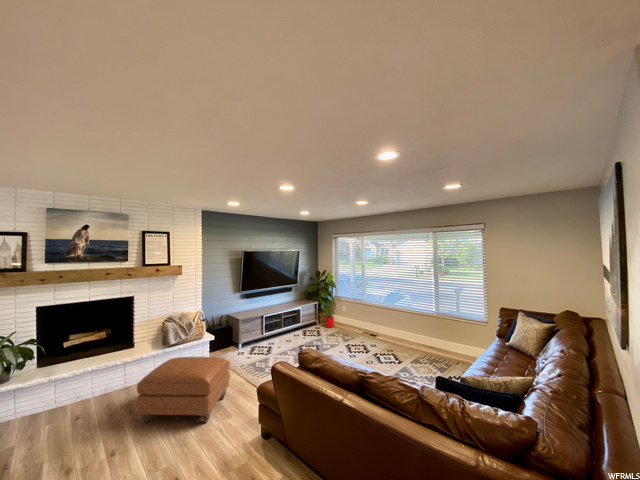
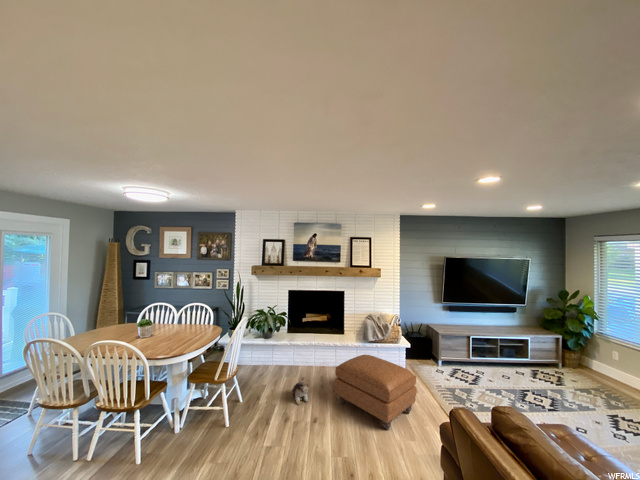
house plant: present [325,304,334,328] -> none [560,327,610,380]
plush toy: none [62,416,100,452] -> present [293,382,310,404]

